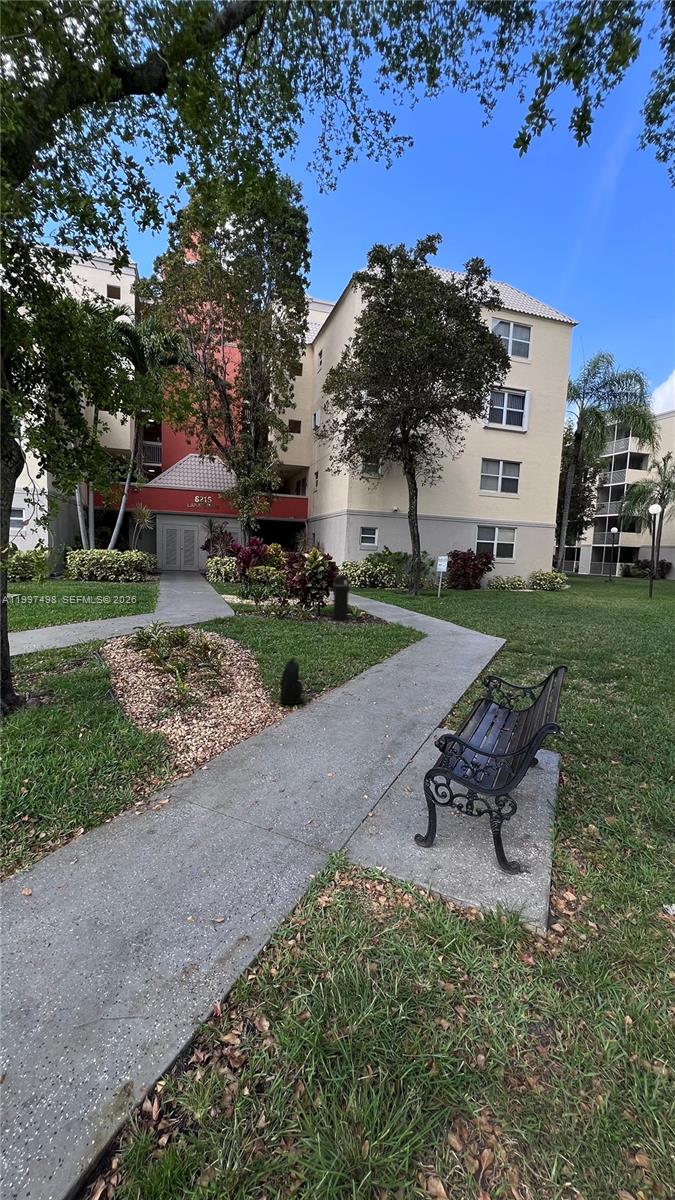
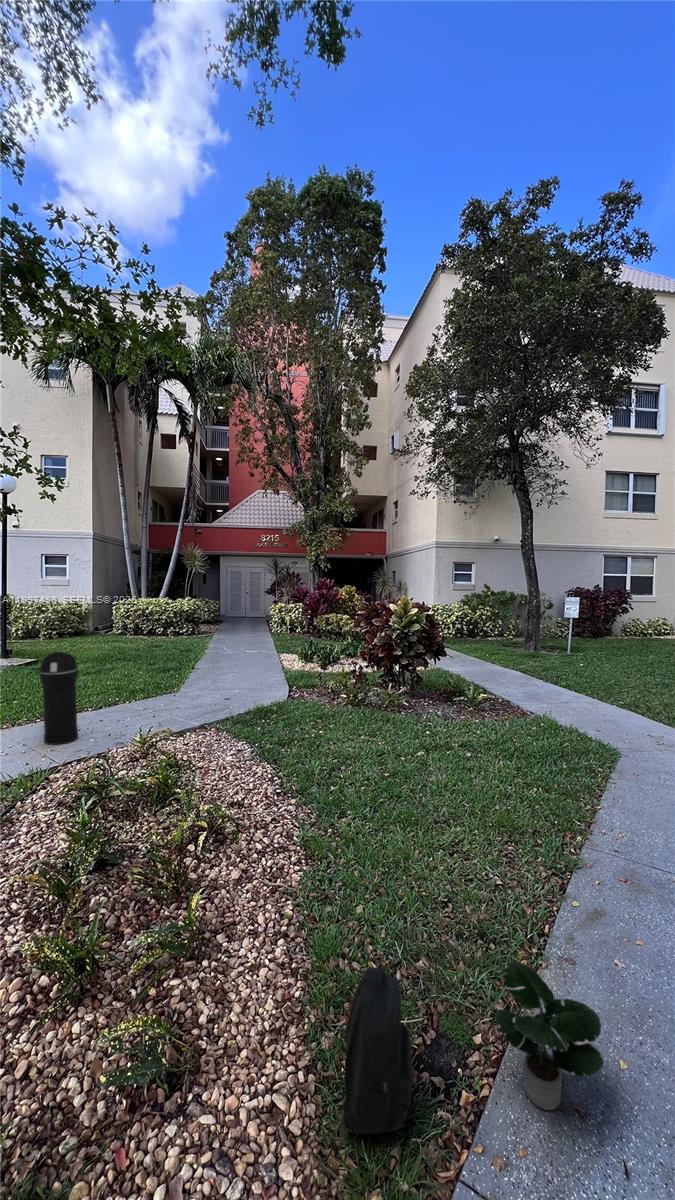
trash can: present [333,575,350,621] -> present [39,652,78,745]
potted plant: none [331,664,364,702] -> present [495,962,604,1110]

